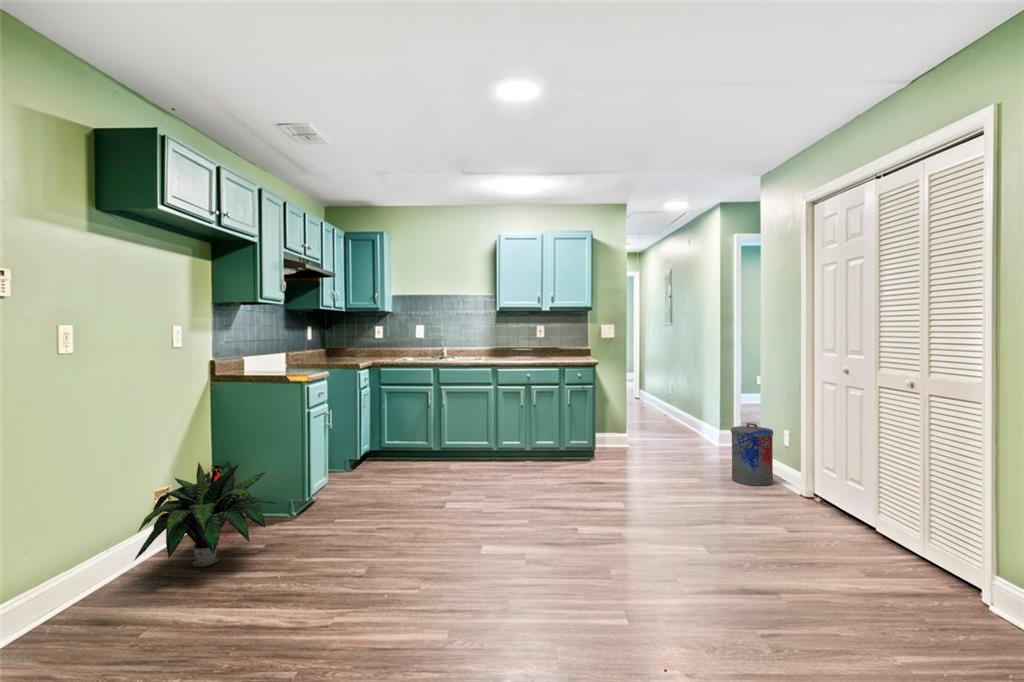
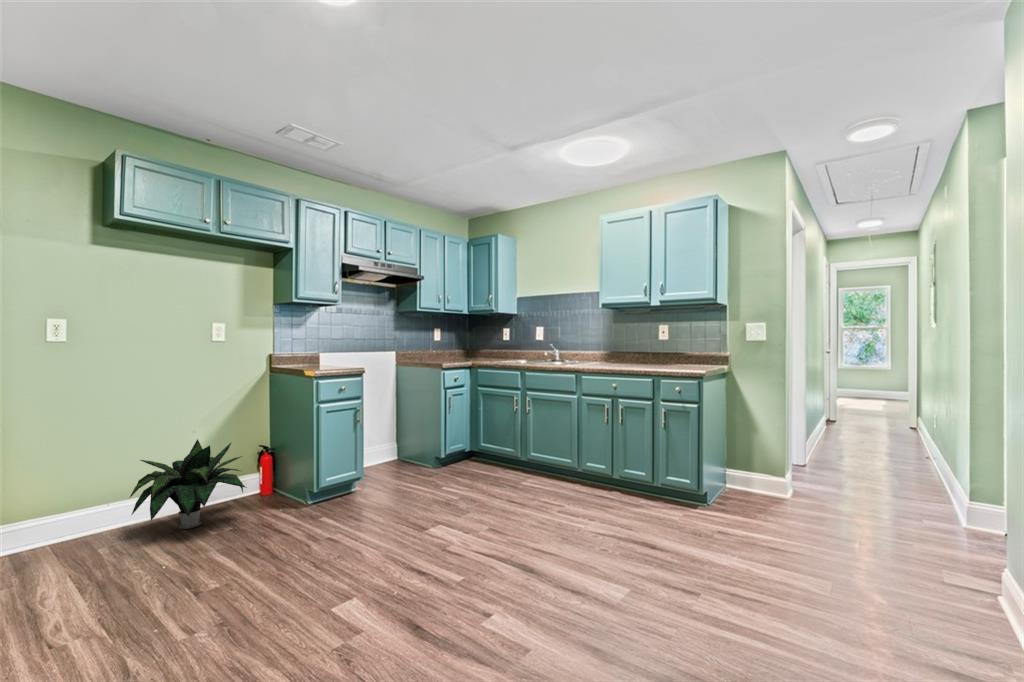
trash can: present [731,423,773,486] -> none [889,503,991,641]

